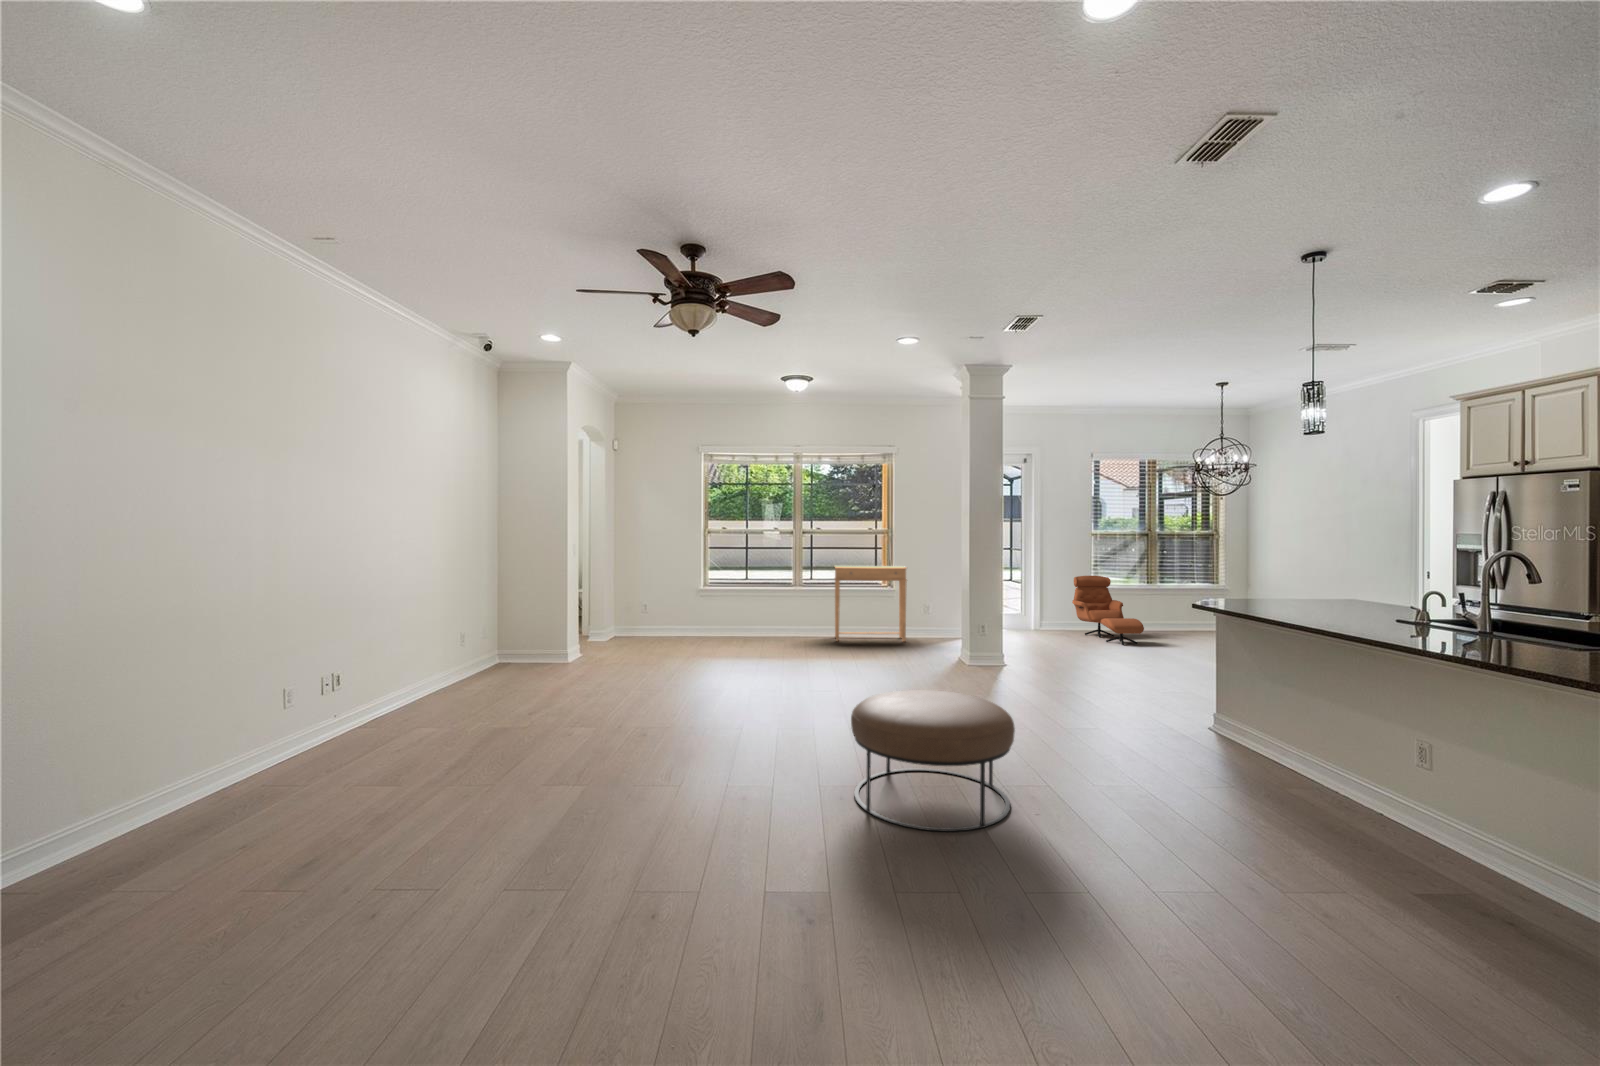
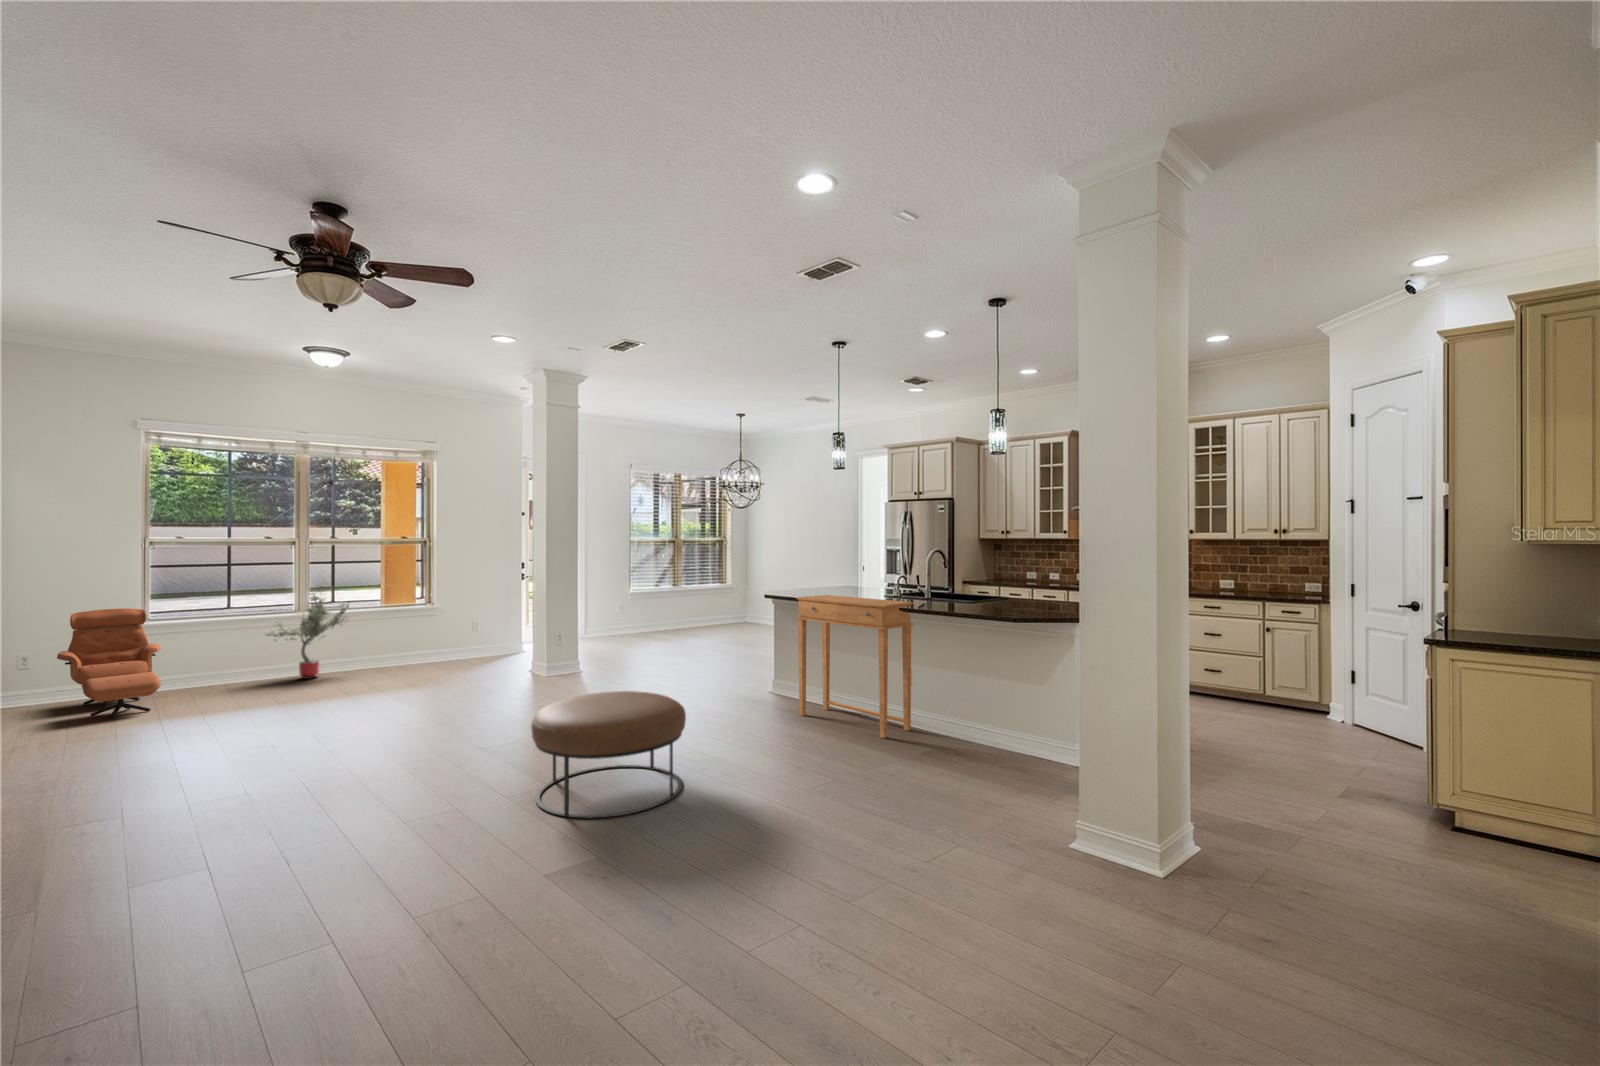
side table: present [835,566,907,642] -> present [797,595,913,738]
potted tree: none [768,572,824,641] -> present [267,593,350,679]
armchair: present [1072,576,1144,645] -> present [57,608,161,718]

